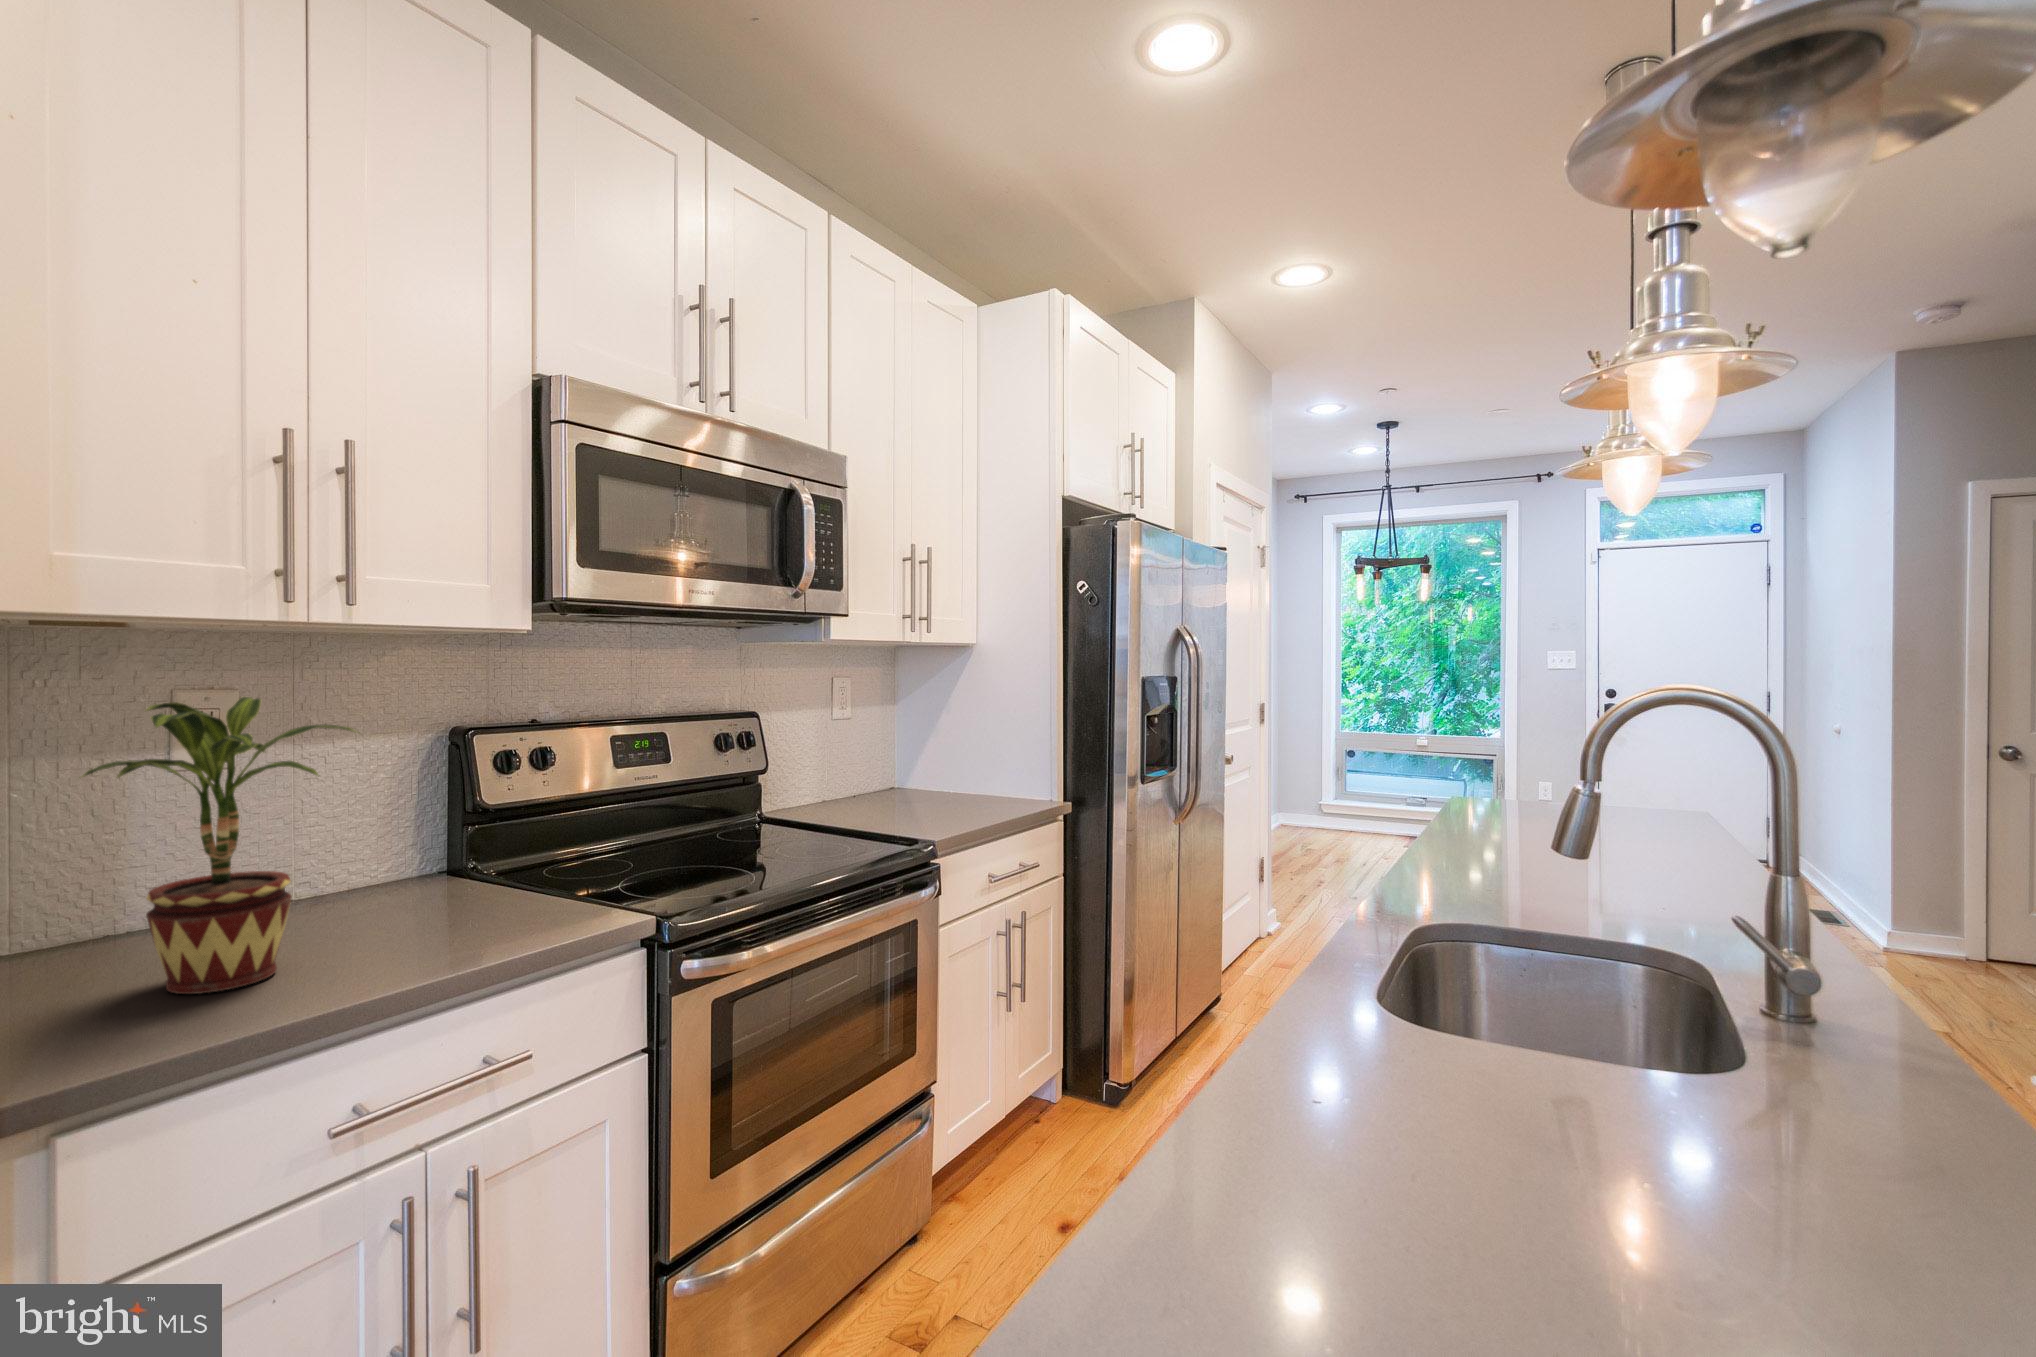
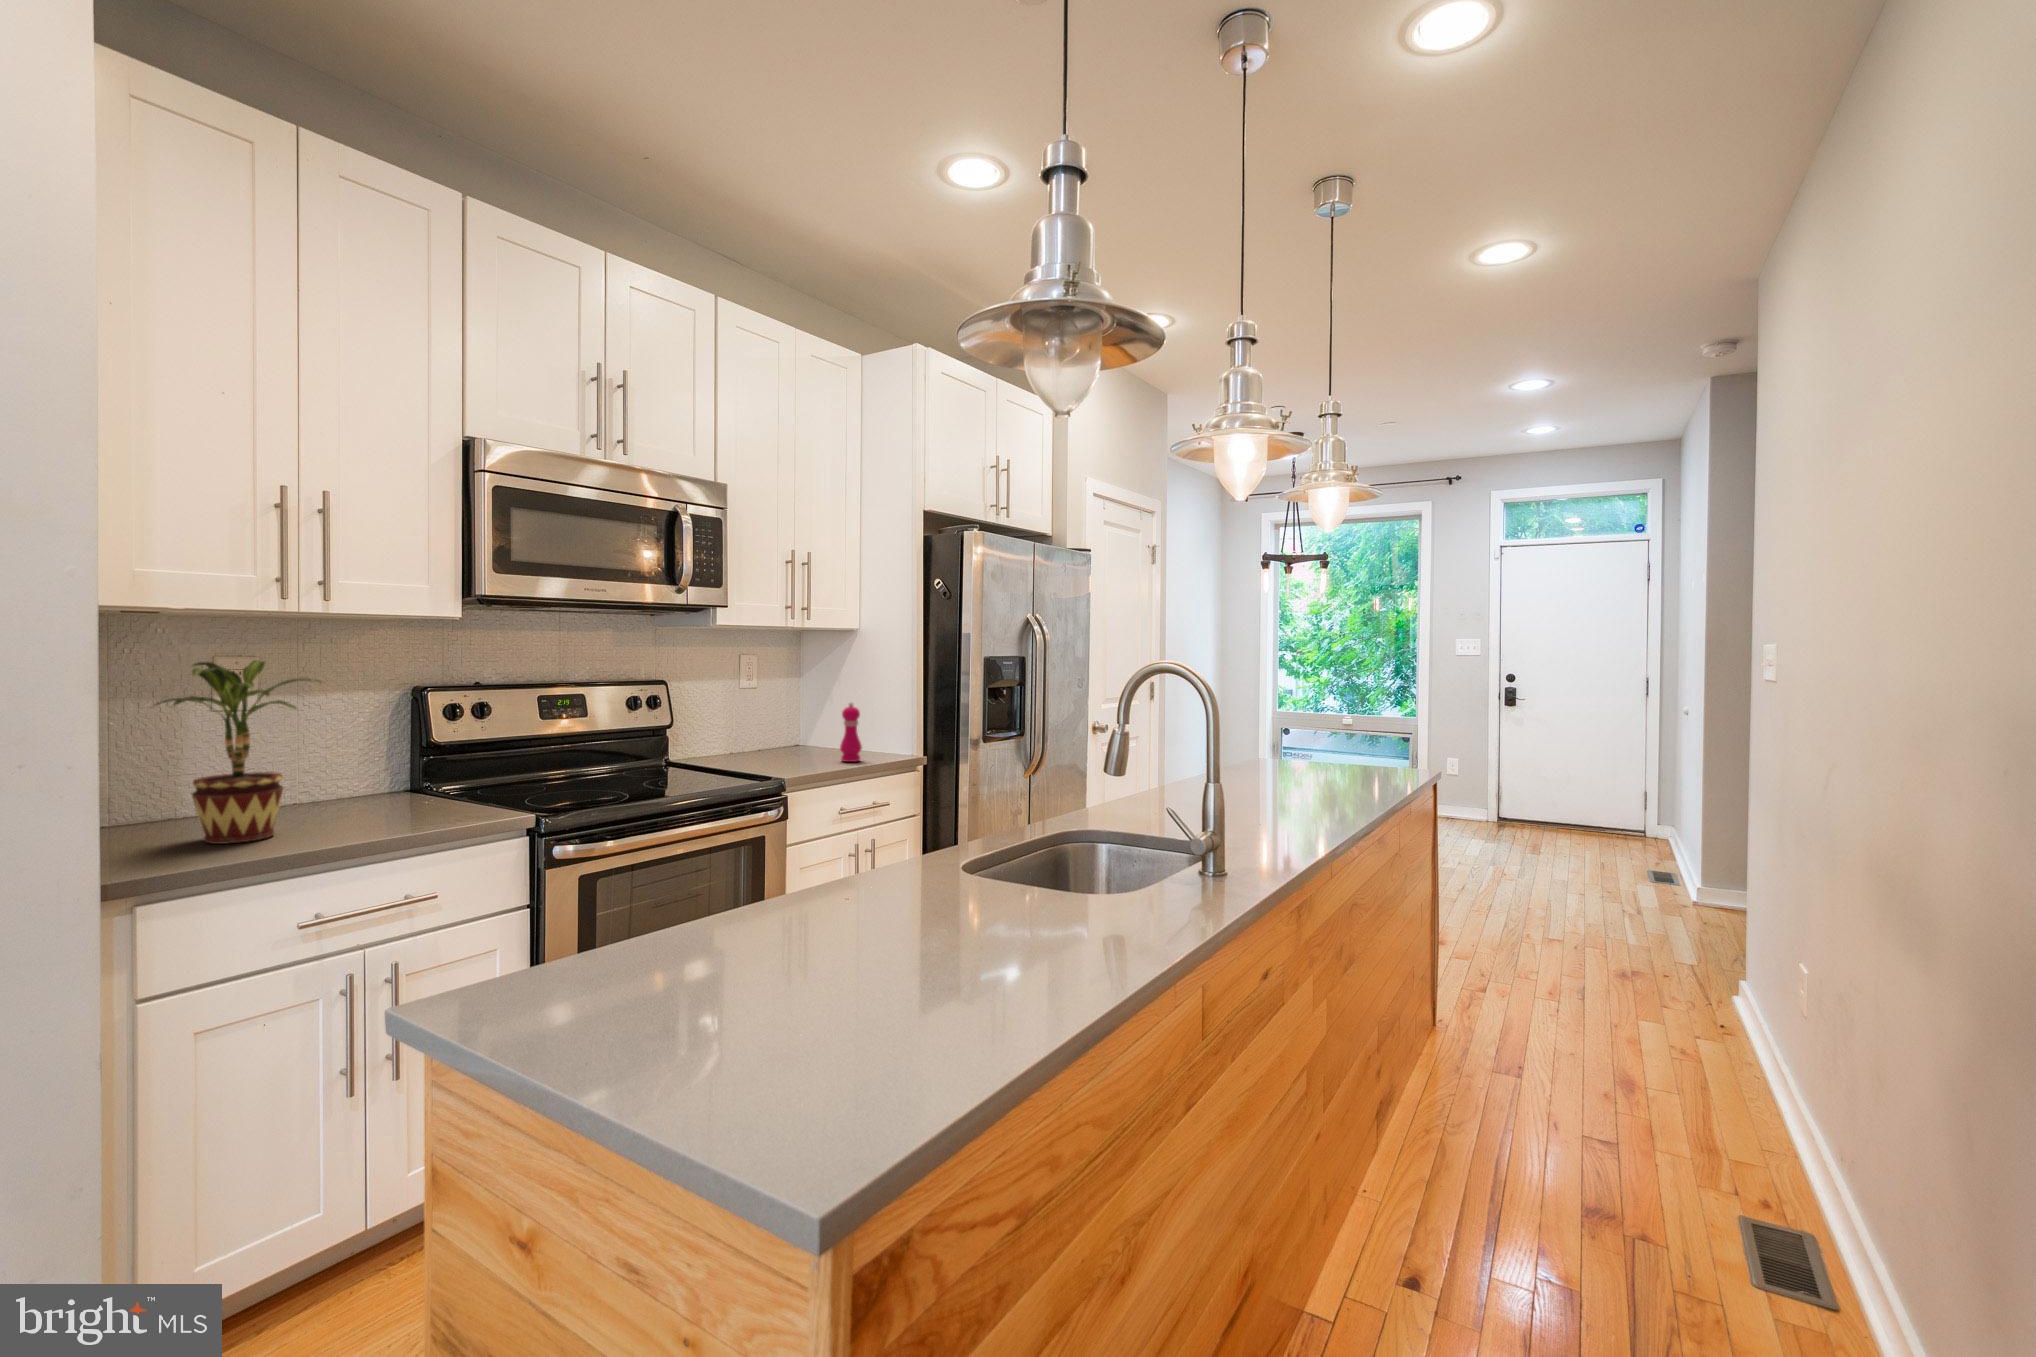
pepper mill: none [974,735,1001,812] -> present [840,702,862,762]

